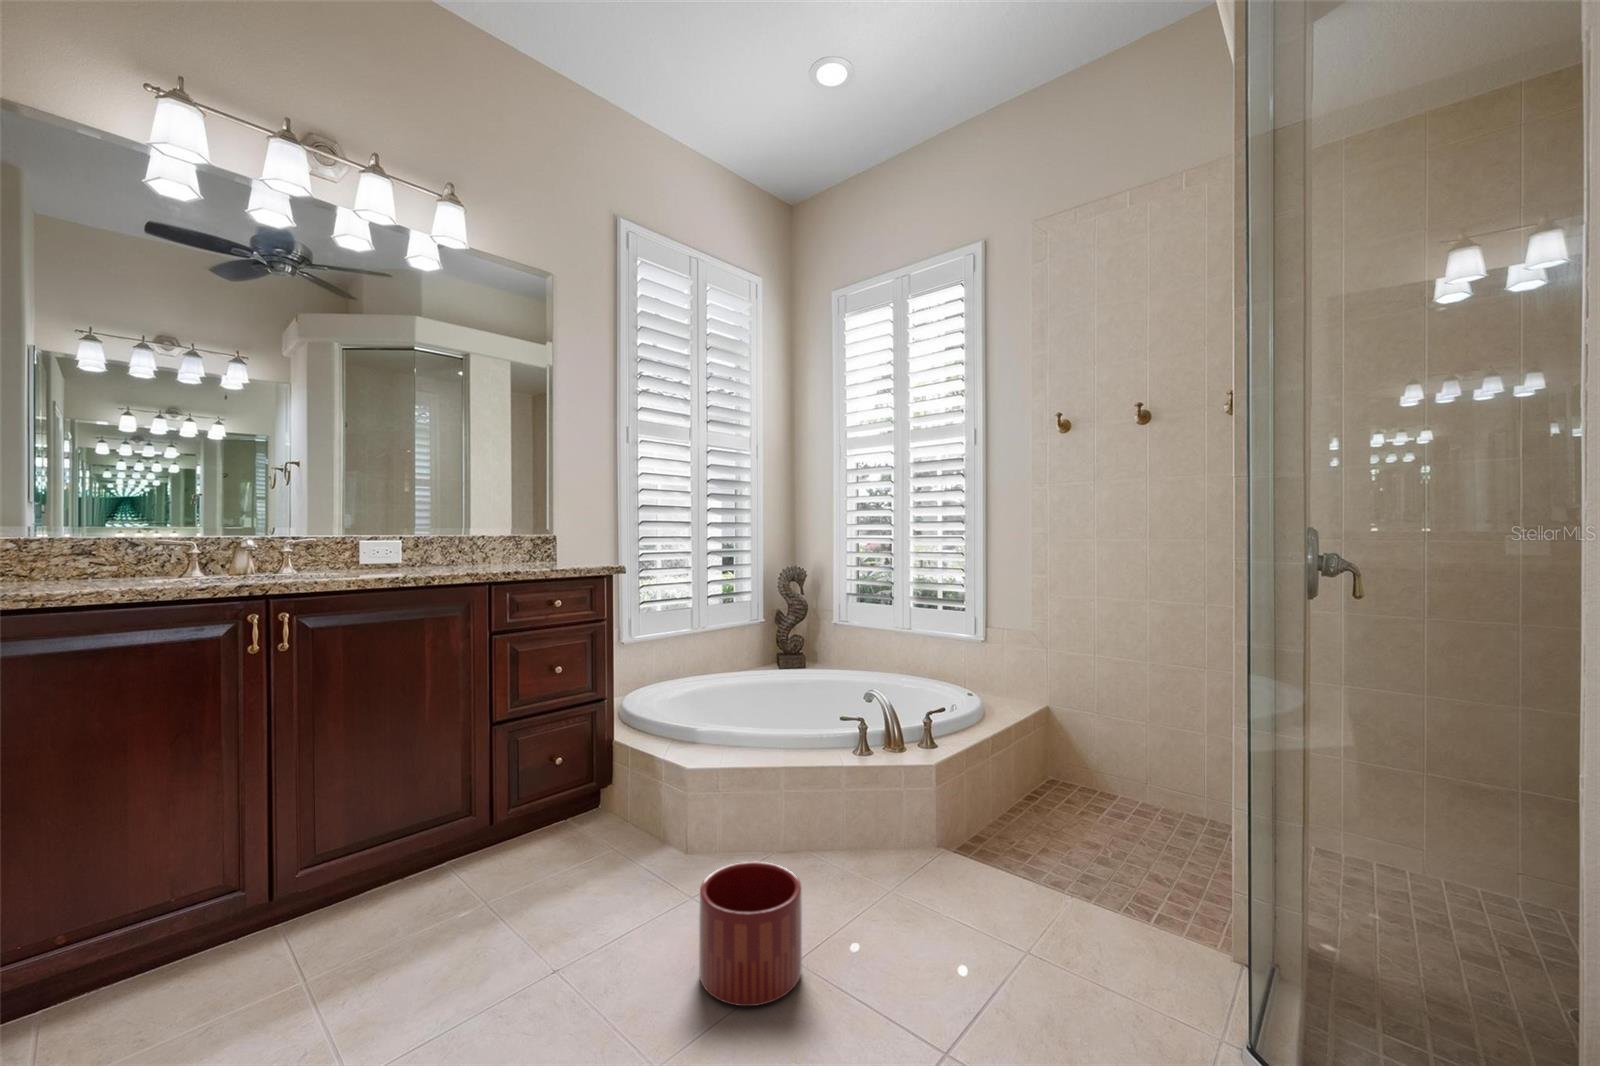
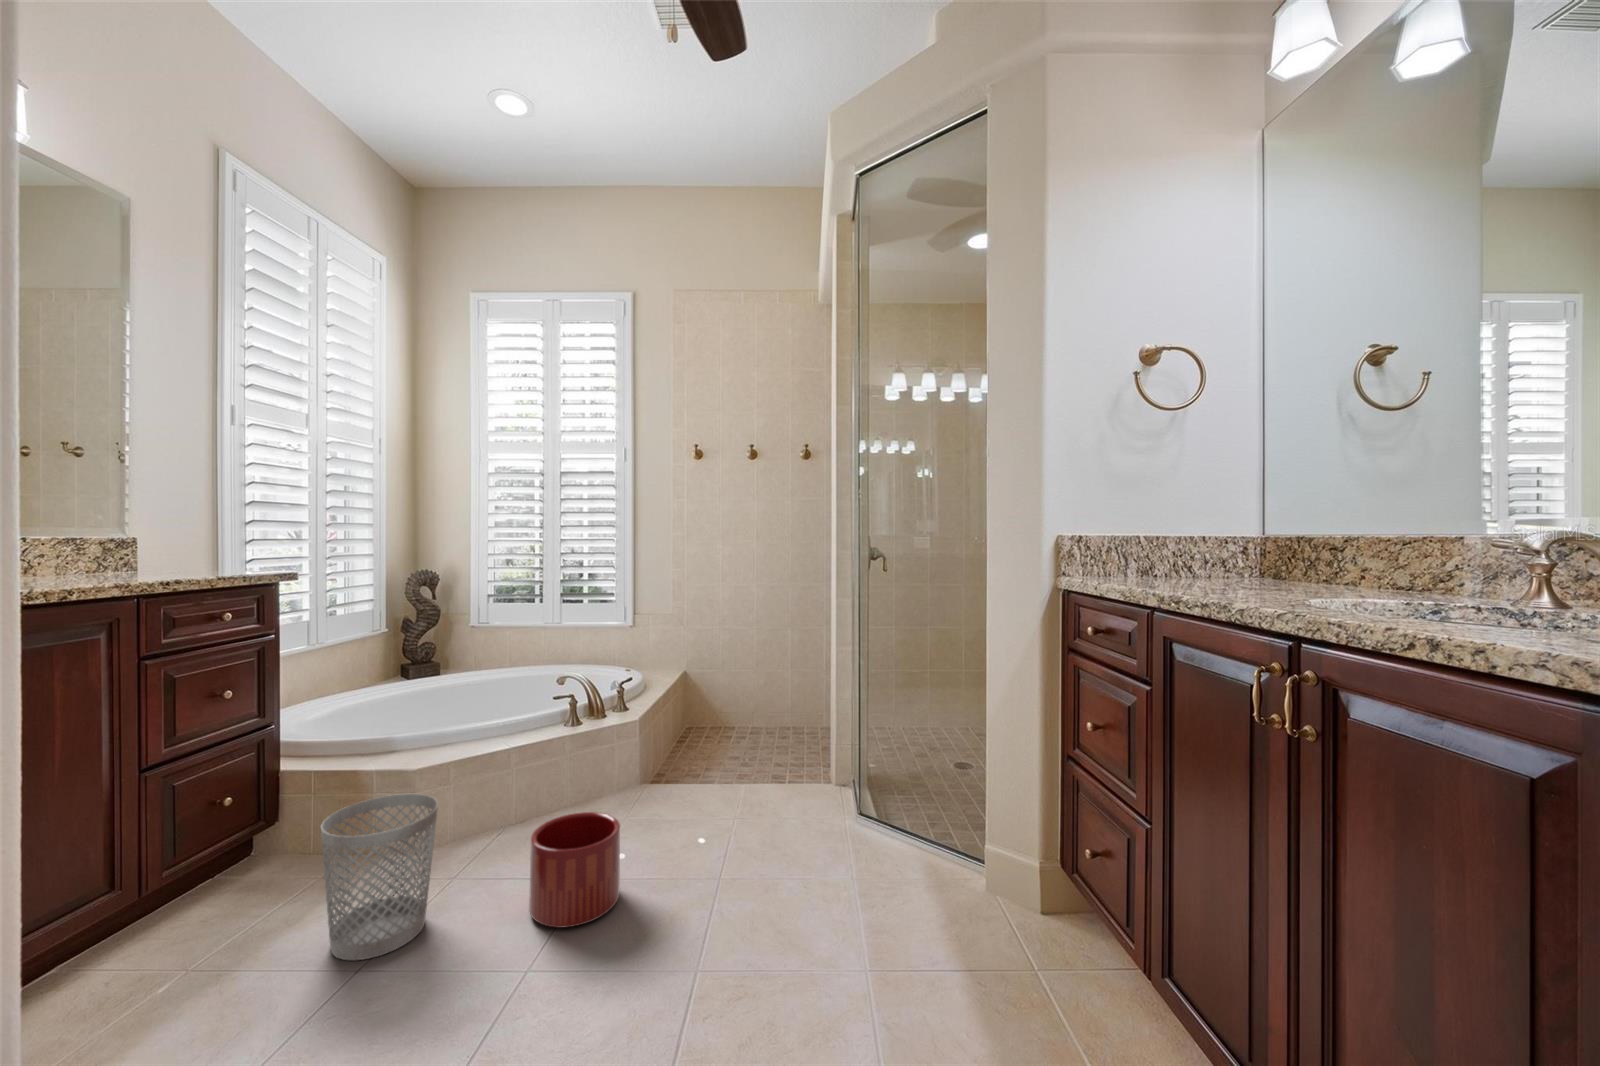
wastebasket: none [551,785,649,941] -> present [321,794,438,960]

